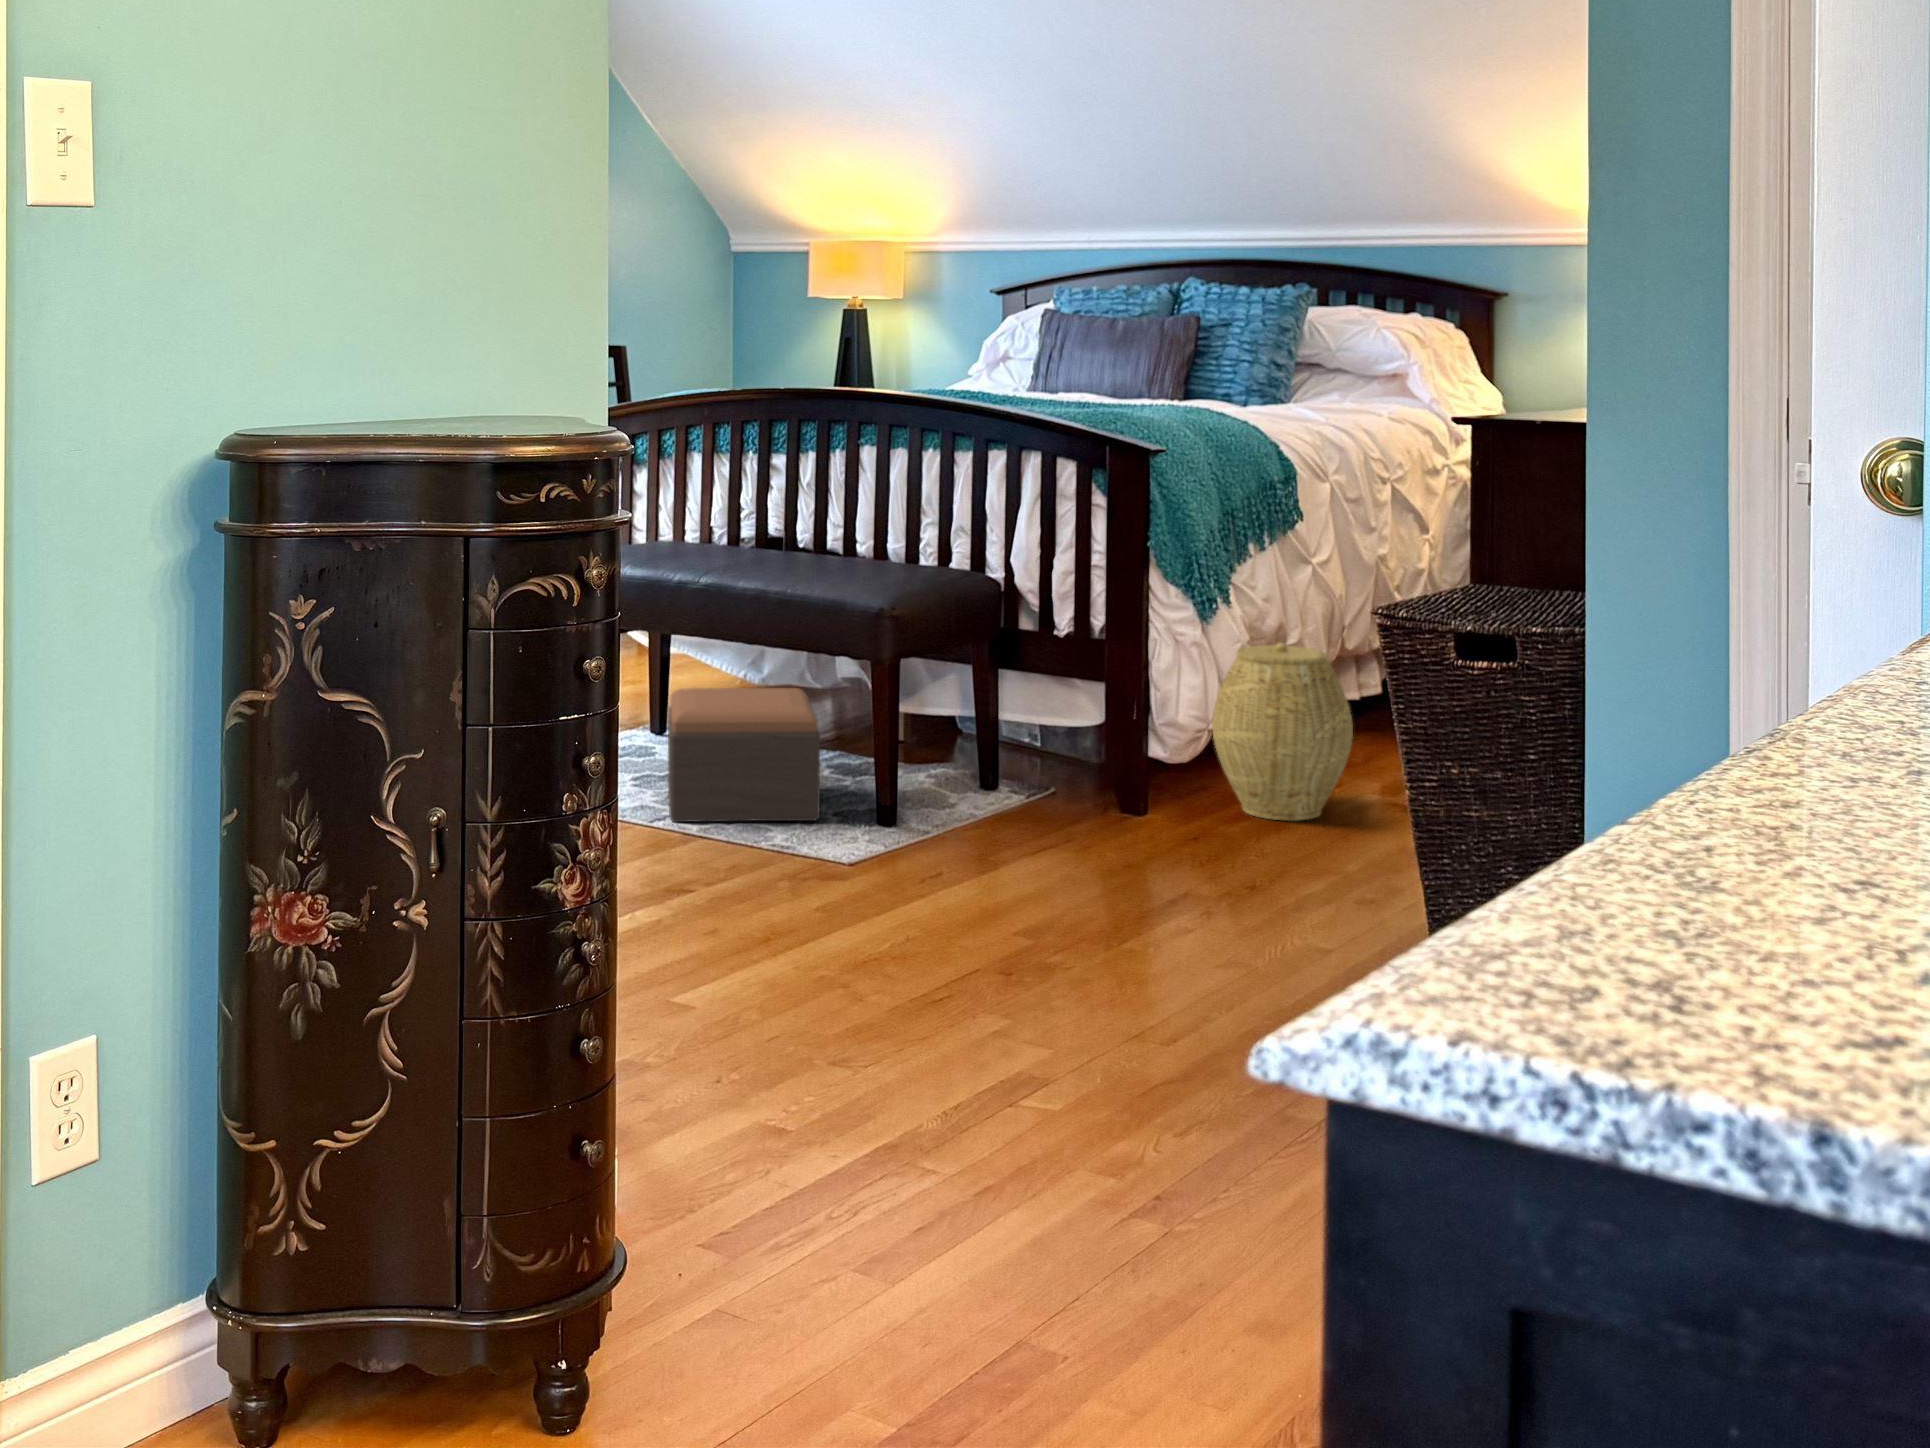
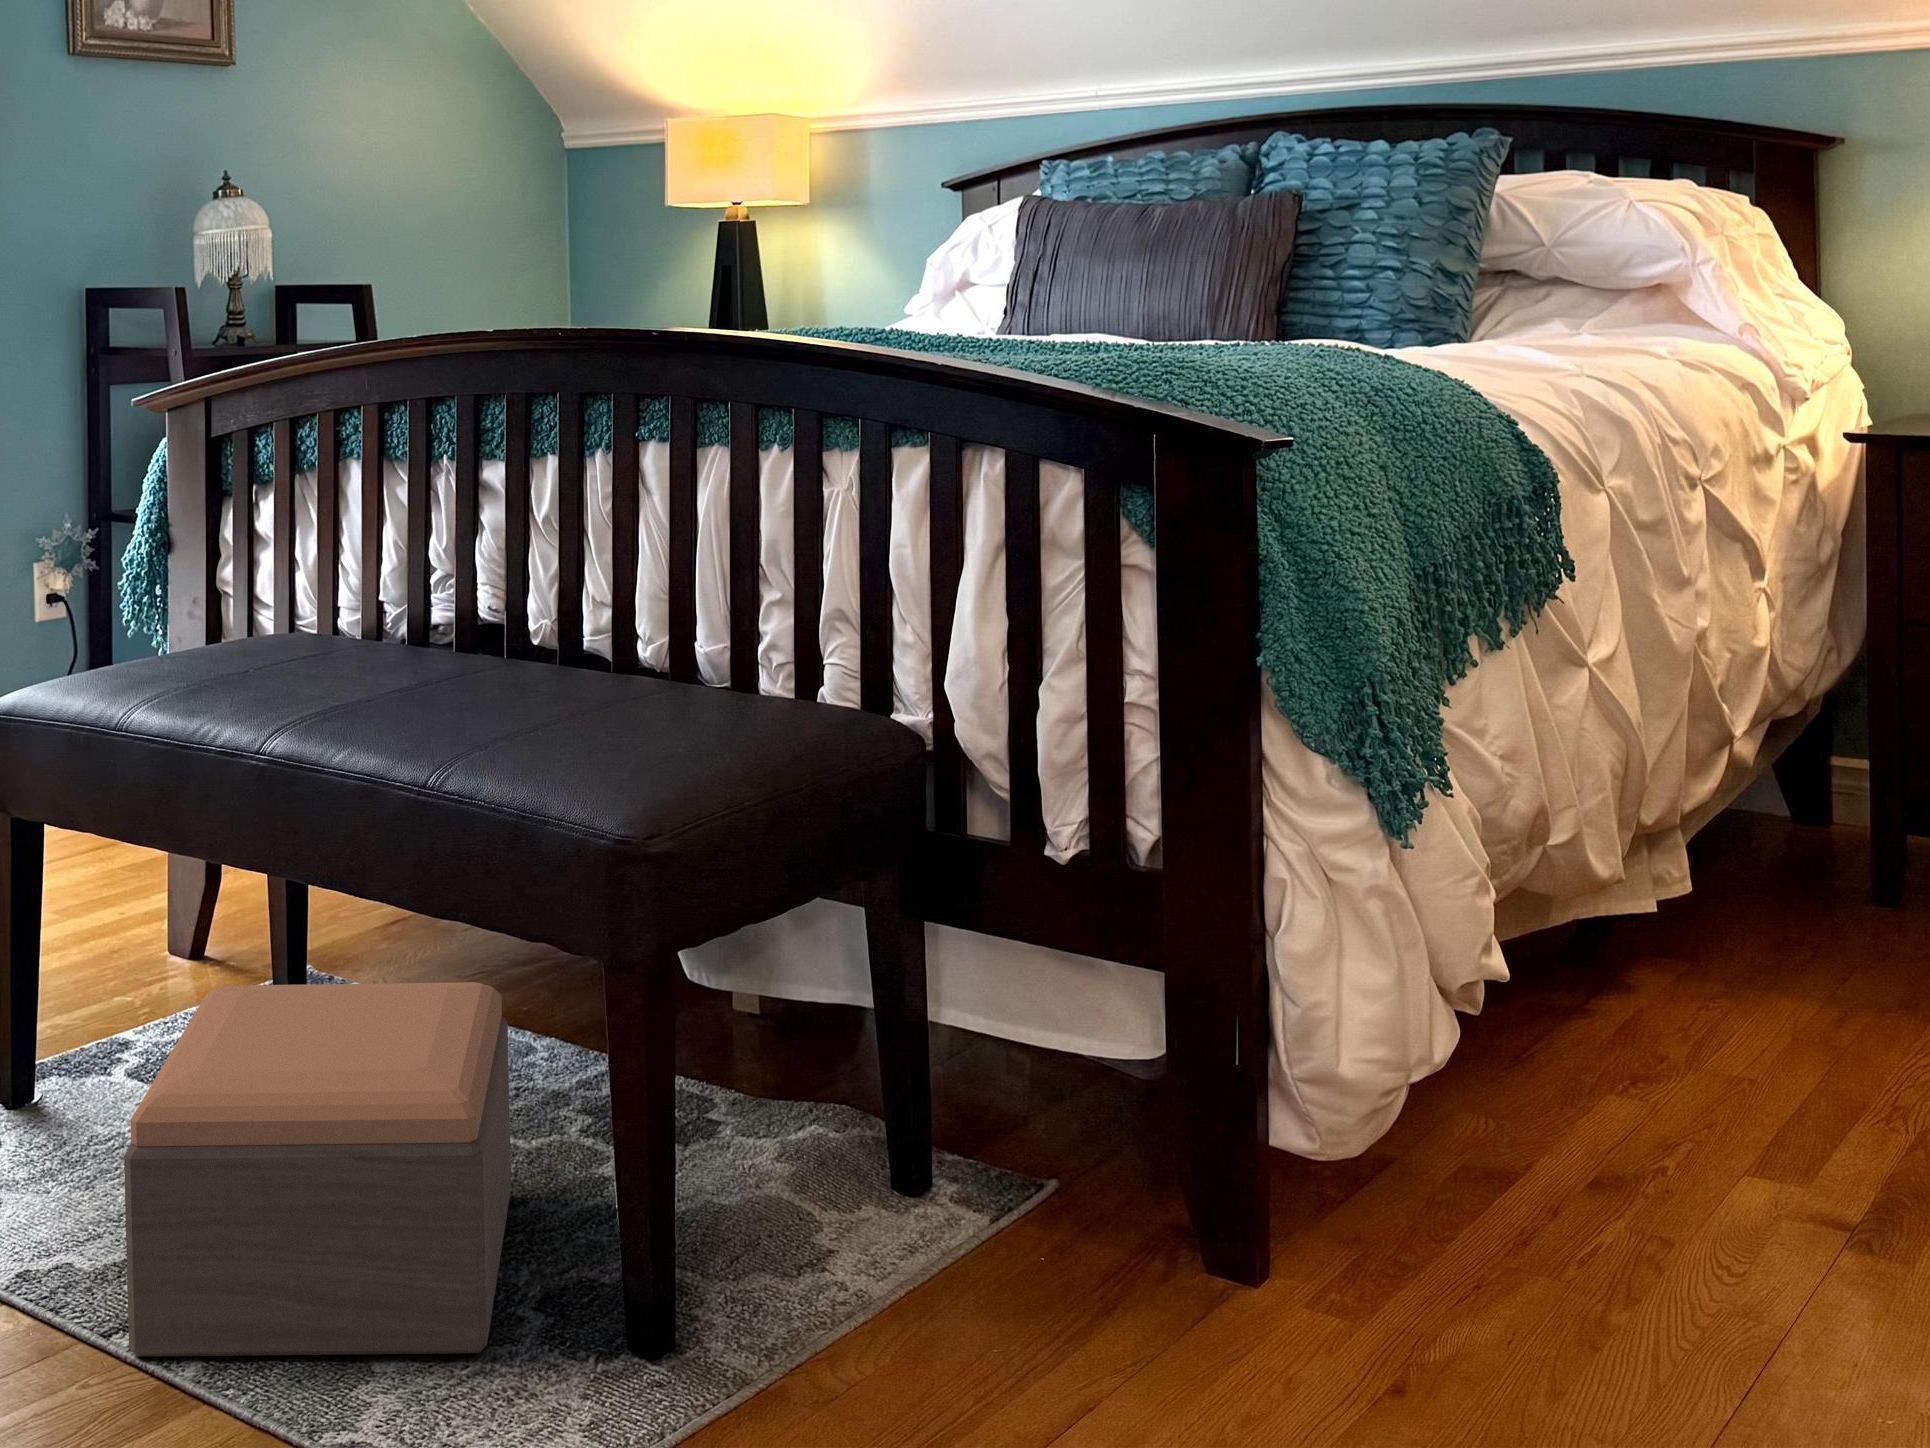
woven basket: present [1212,643,1353,821] -> none [1425,890,1782,1341]

